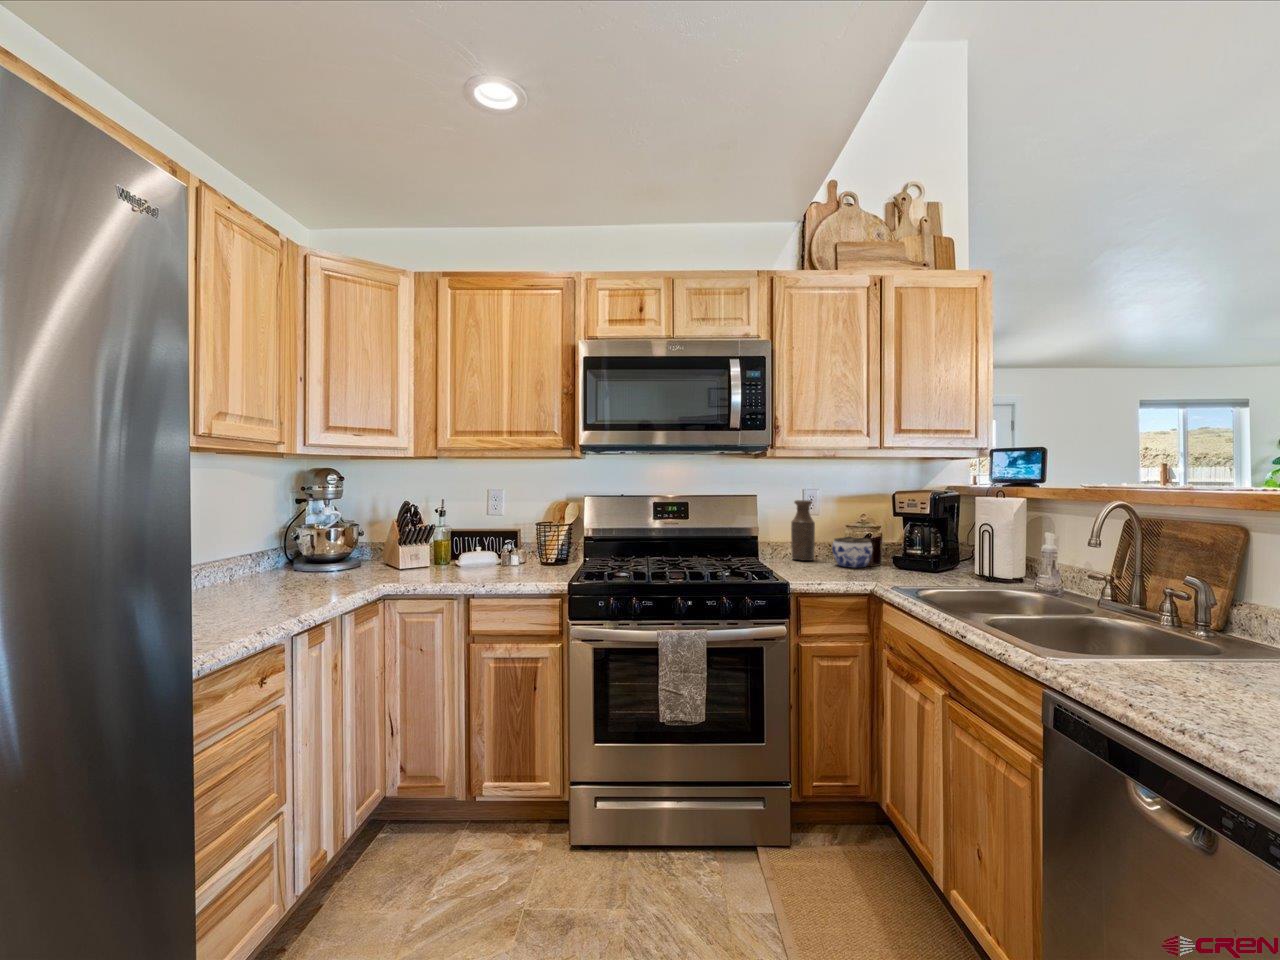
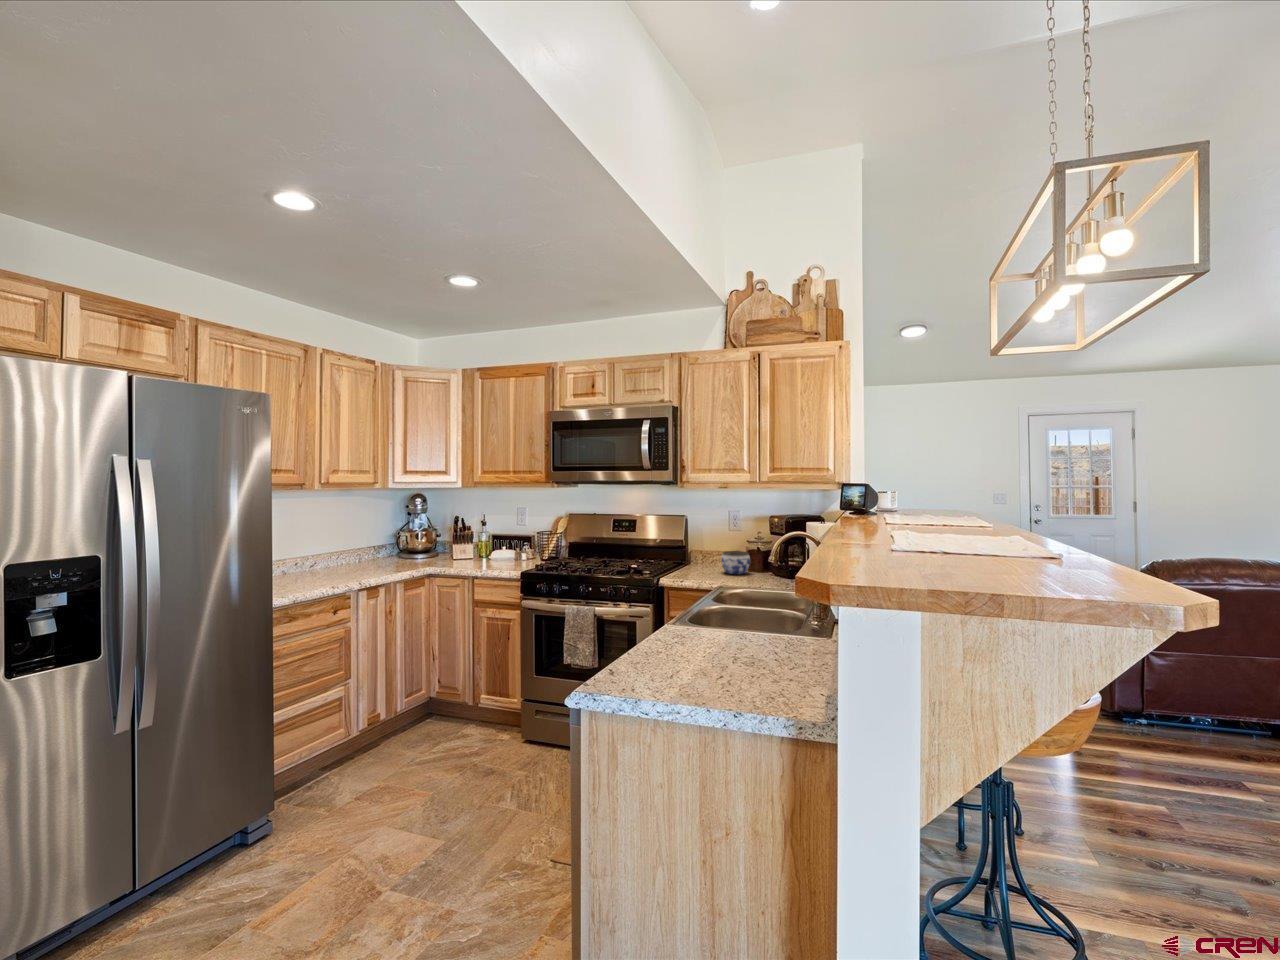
bottle: present [791,500,815,561] -> none [704,521,722,568]

